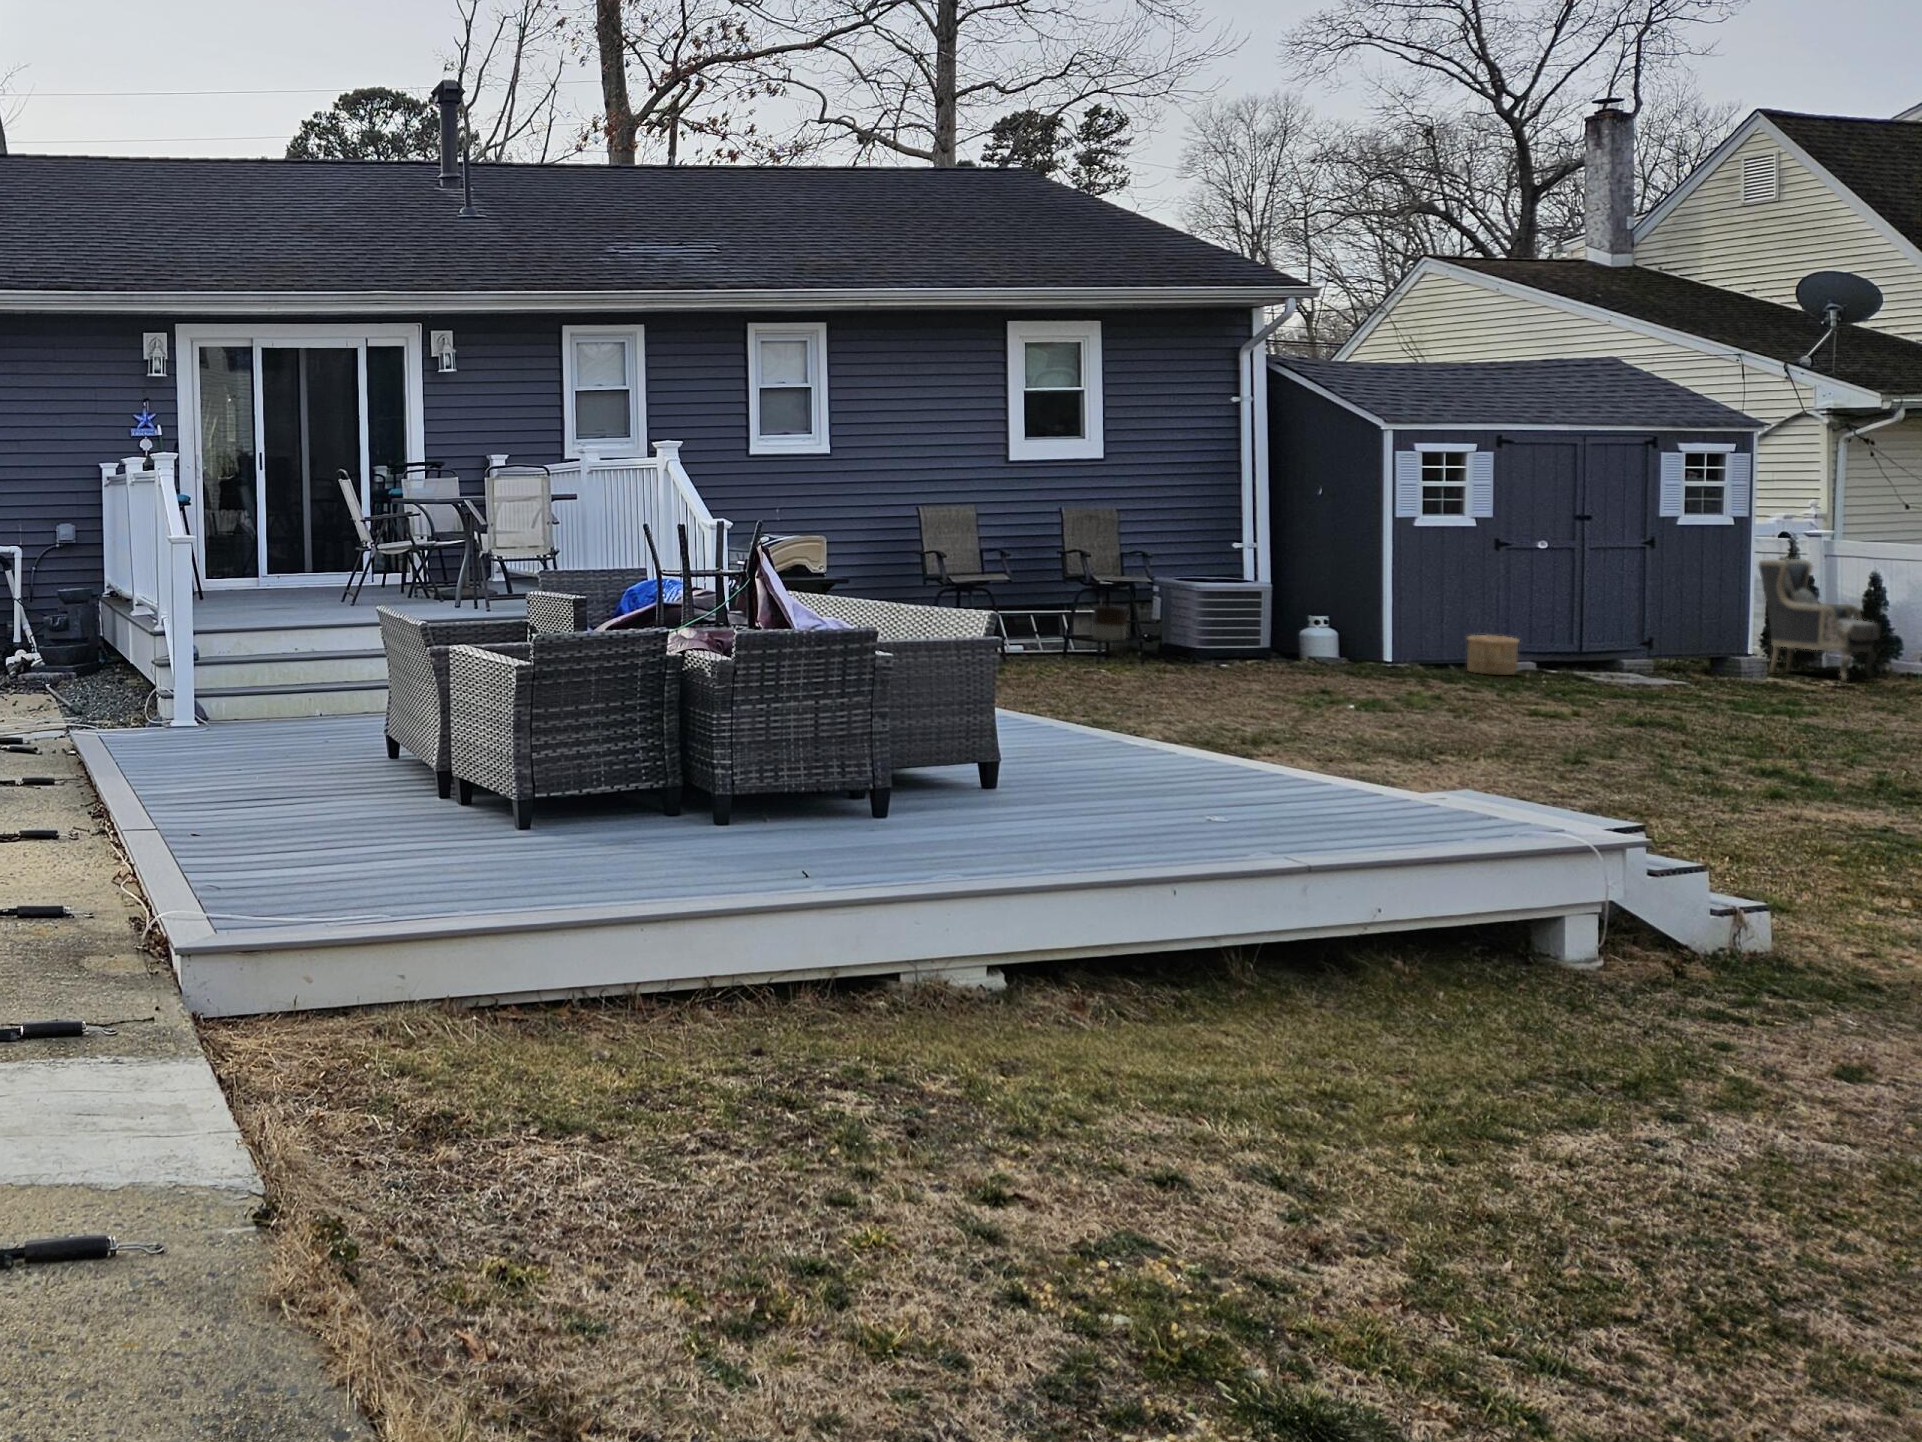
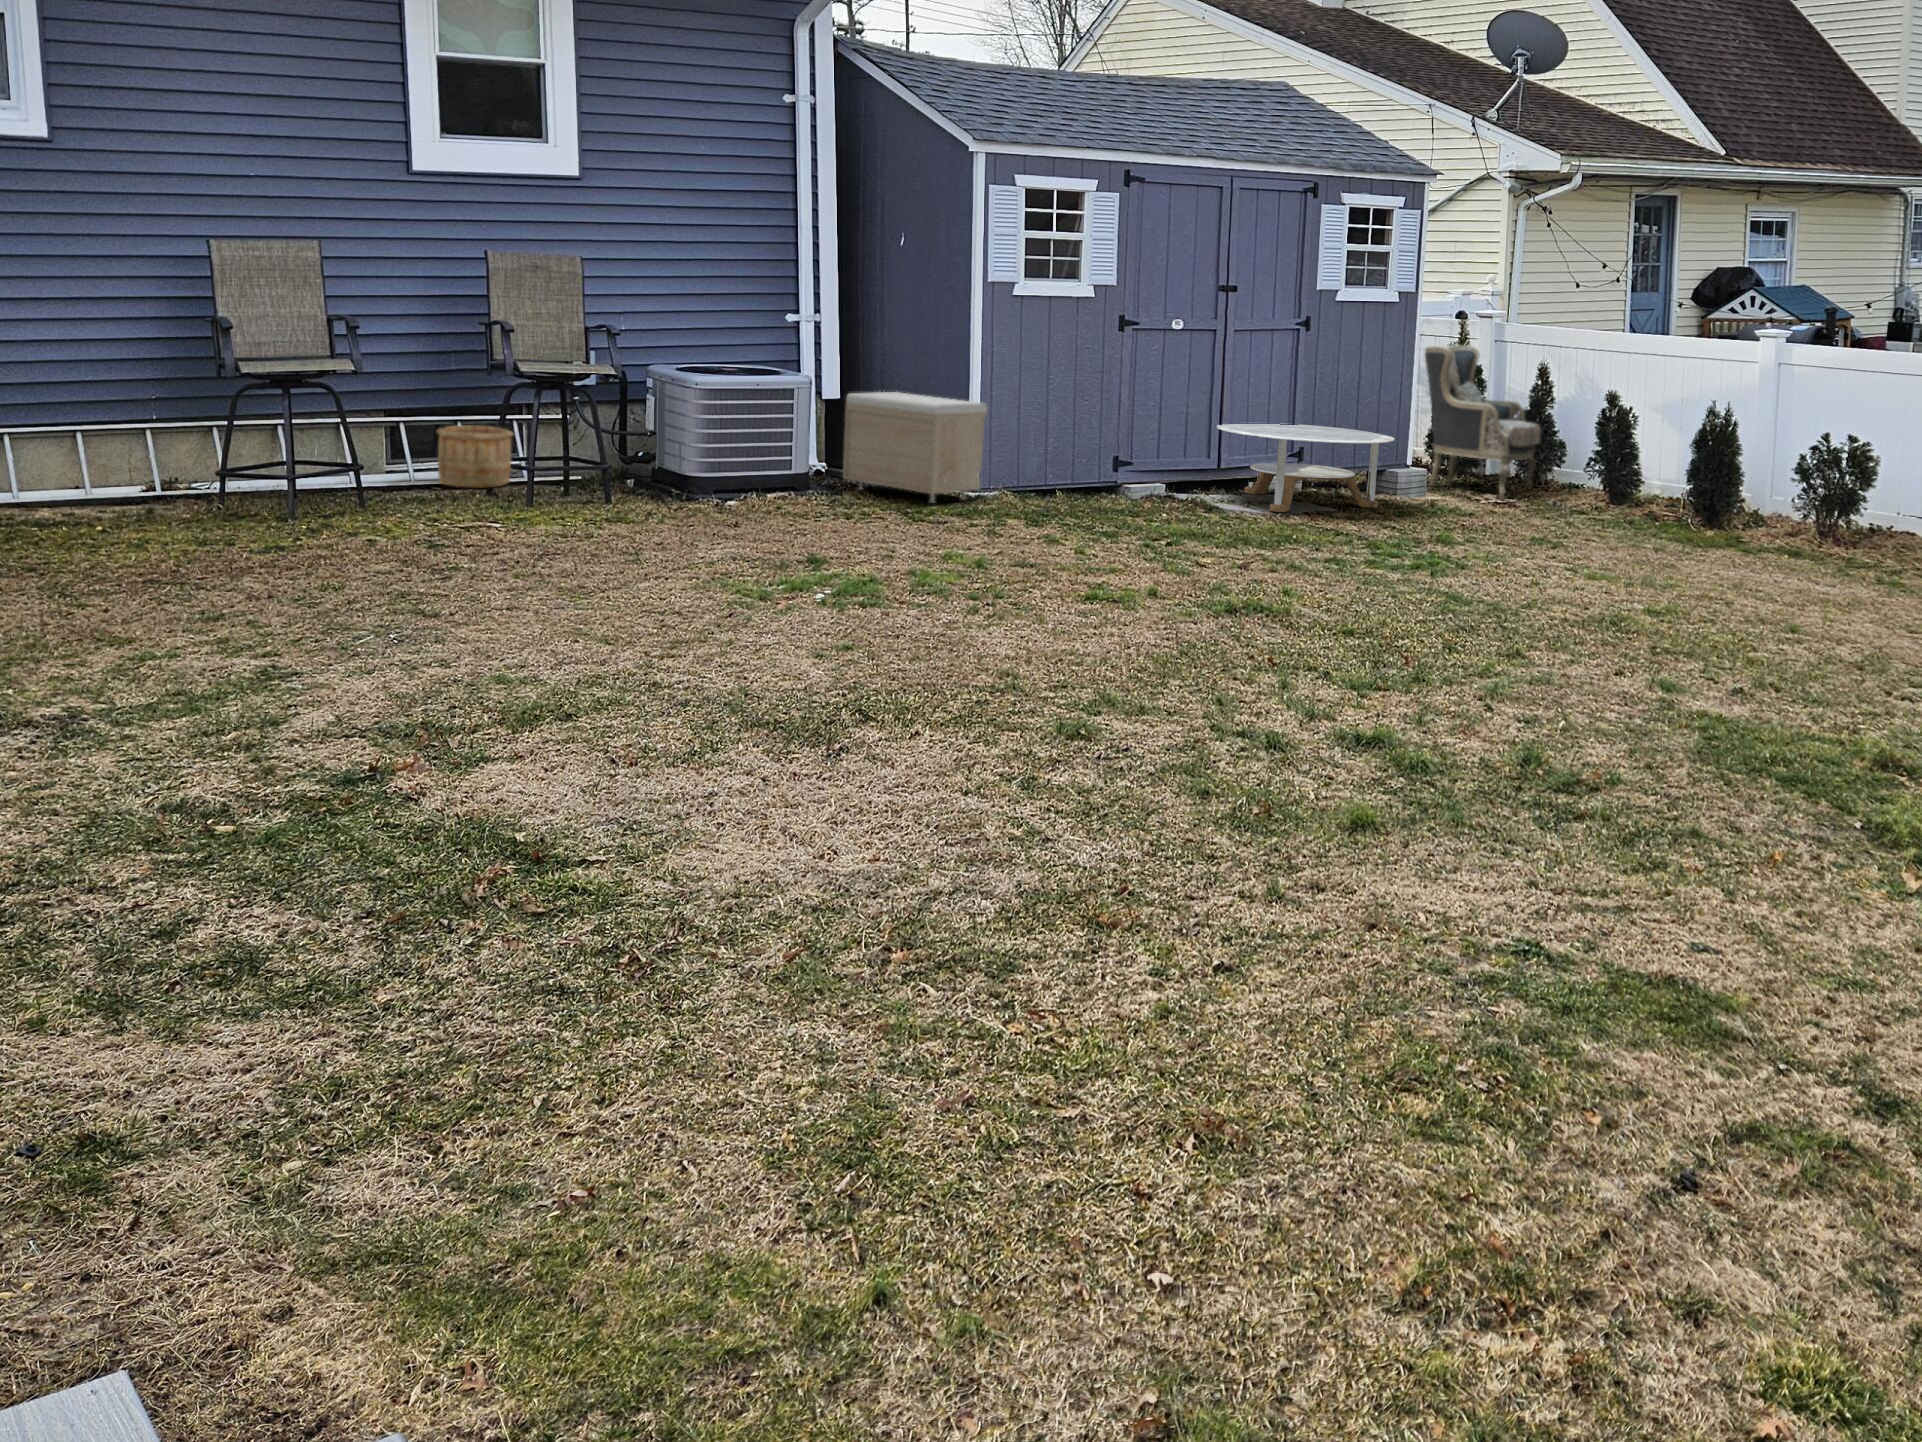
storage bench: none [1287,596,1401,671] -> present [843,392,987,503]
planter: present [1092,606,1127,641] -> none [546,407,603,487]
round table: none [1579,619,1743,684] -> present [1217,423,1395,512]
wooden bucket: present [1467,635,1519,675] -> present [437,425,514,488]

